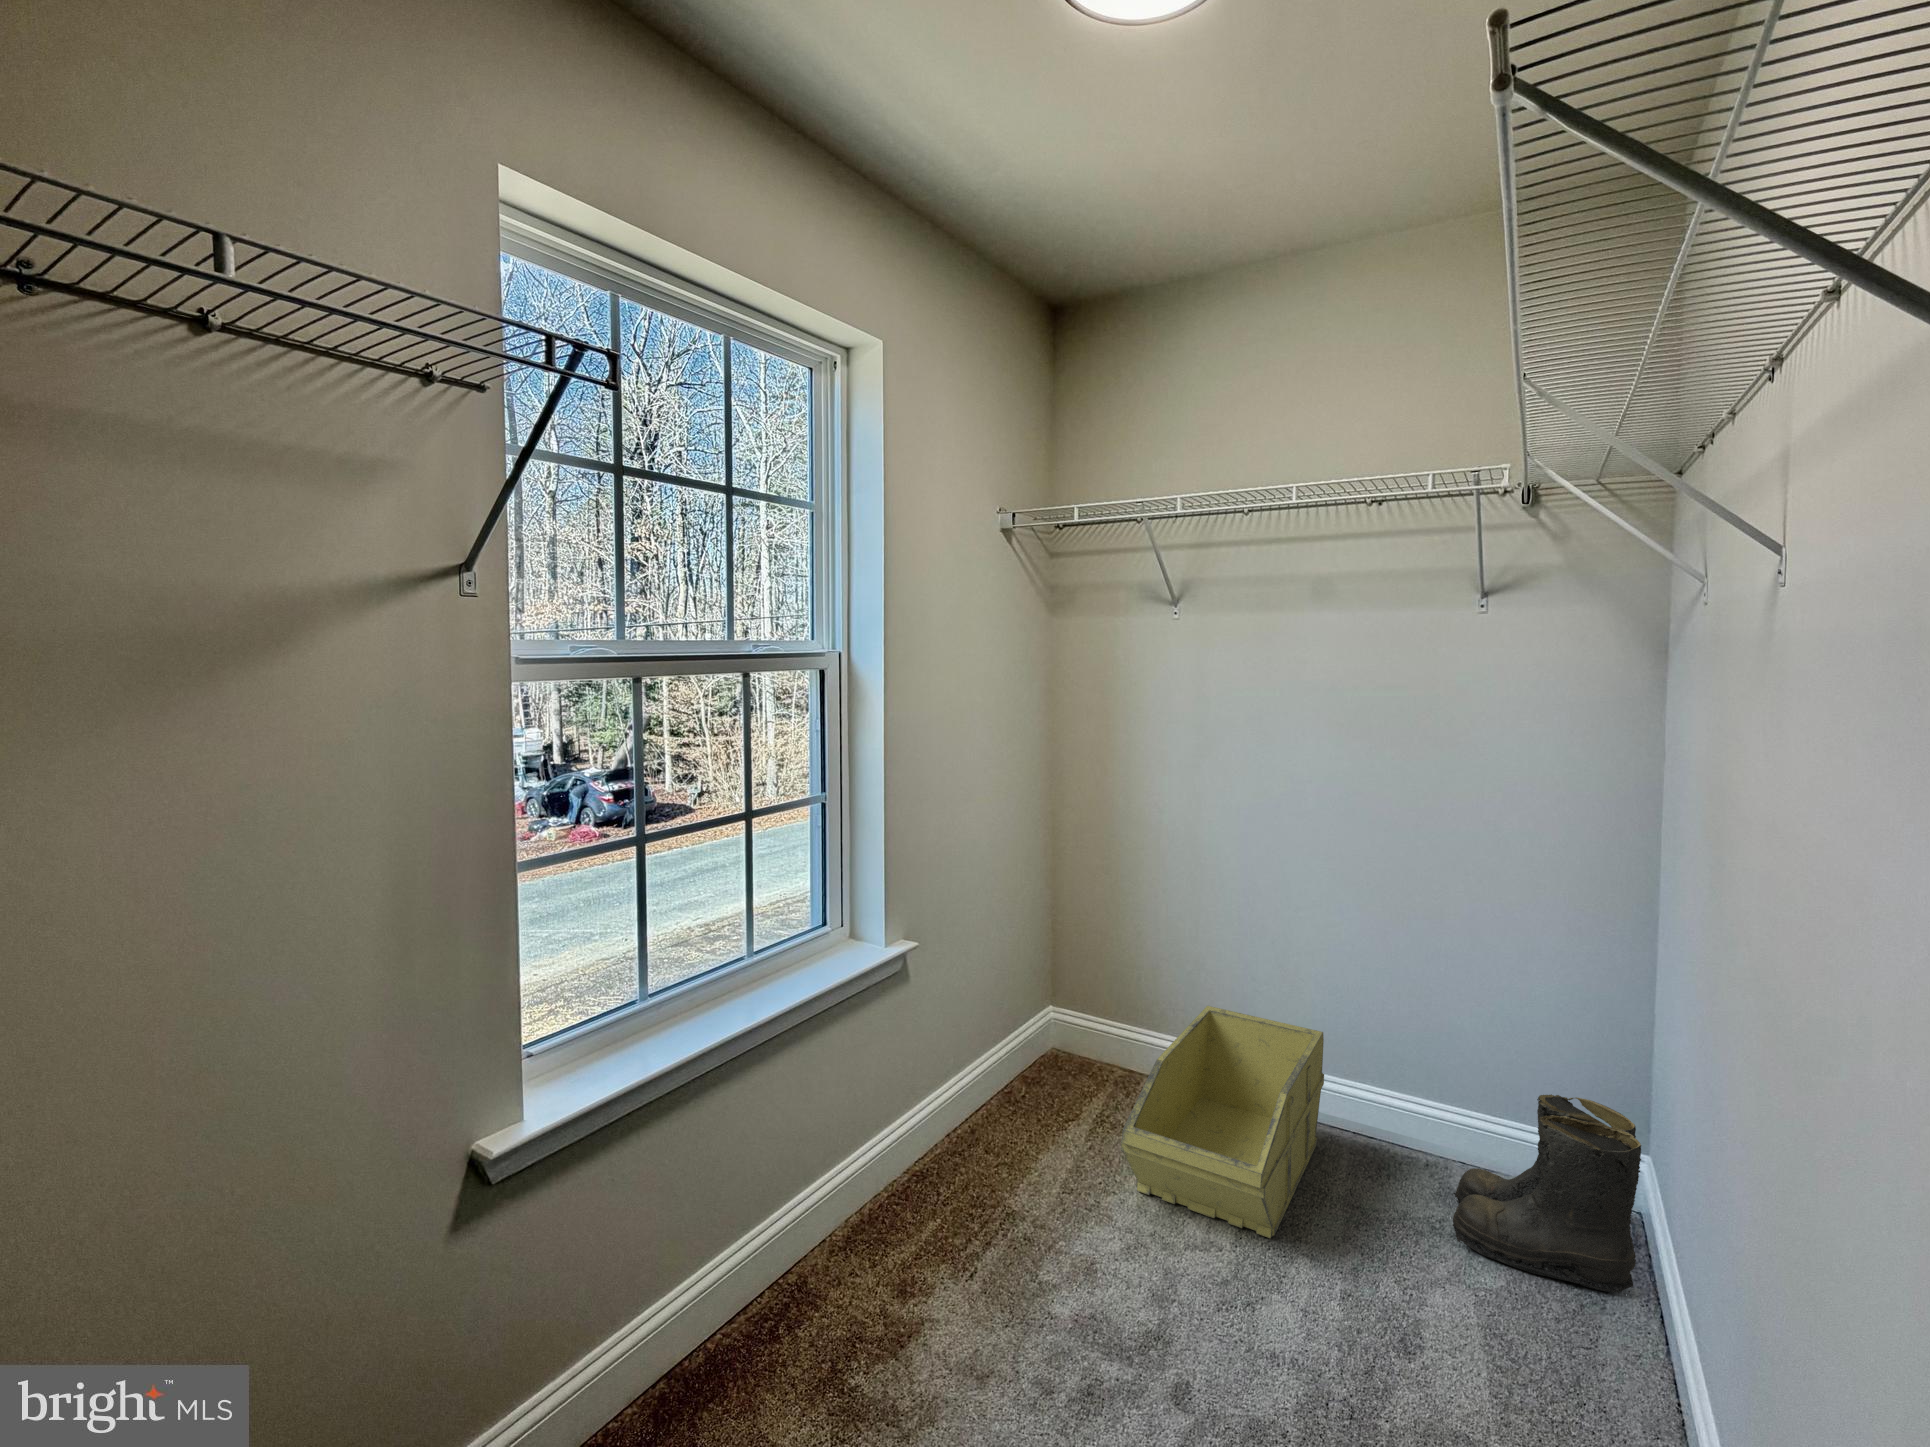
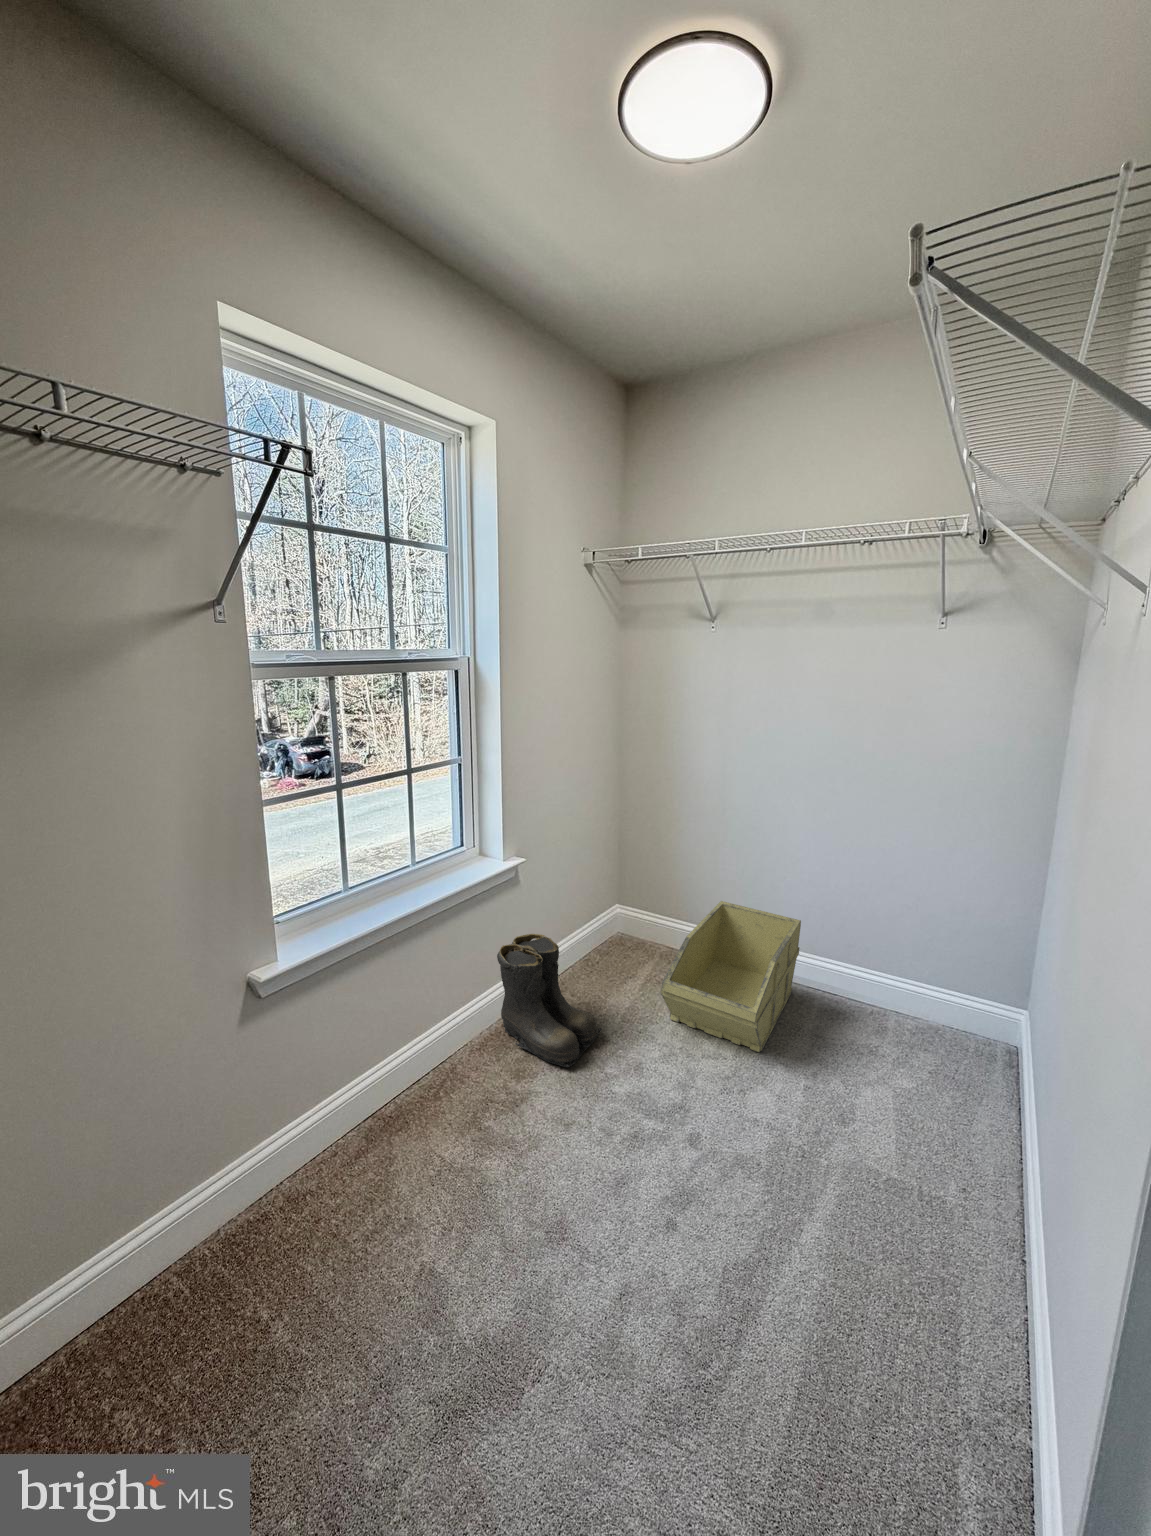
boots: present [1453,1094,1641,1293] -> present [497,934,602,1067]

